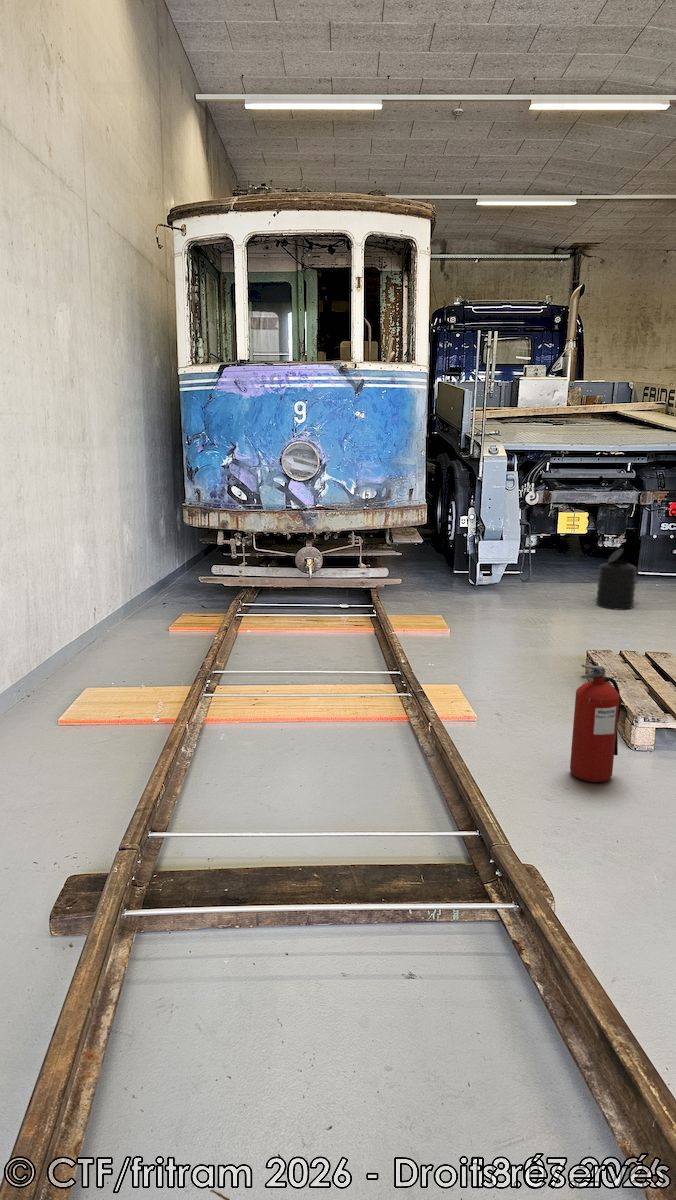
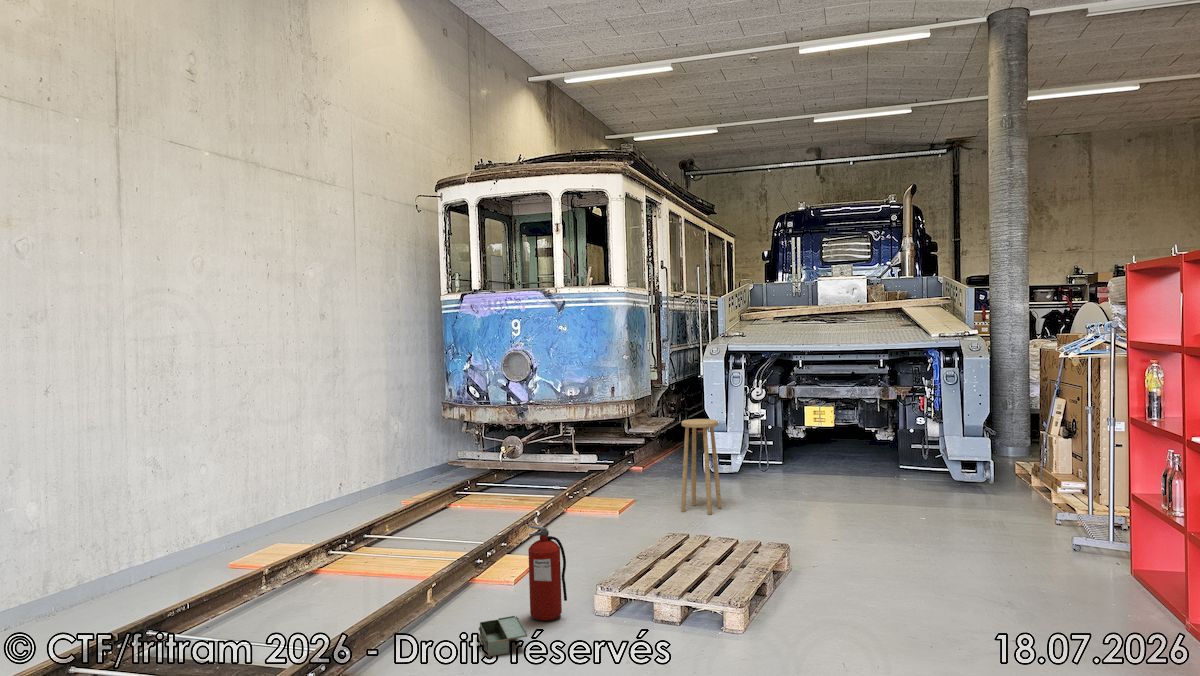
stool: none [523,527,571,634] -> present [681,419,721,515]
trash can: present [596,548,636,610] -> none [789,439,824,497]
toolbox: none [555,782,647,842] -> present [479,616,527,656]

